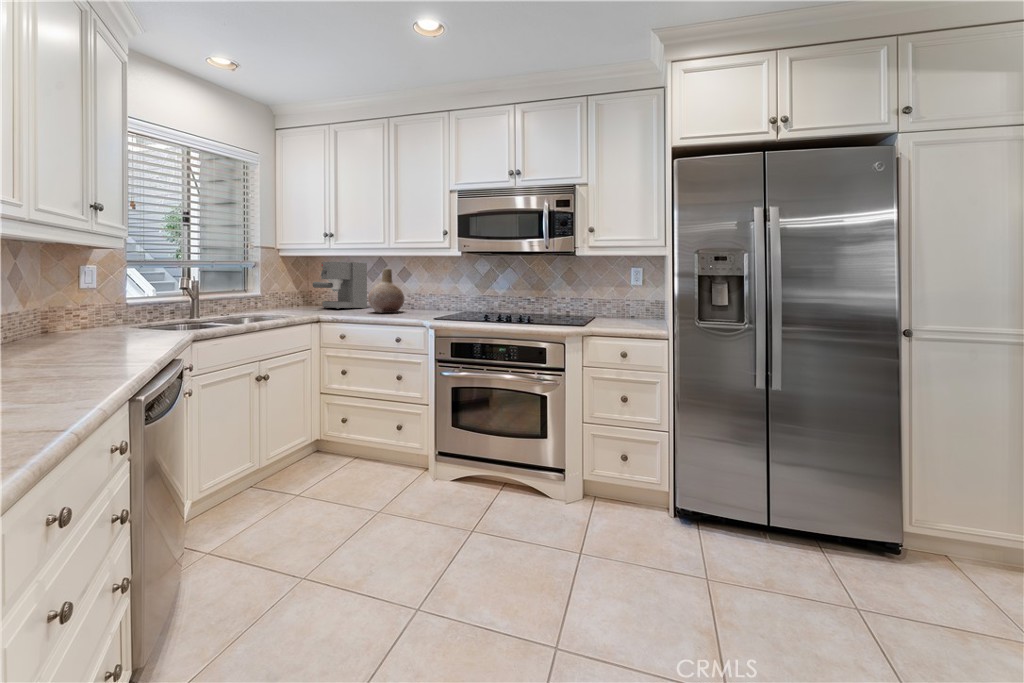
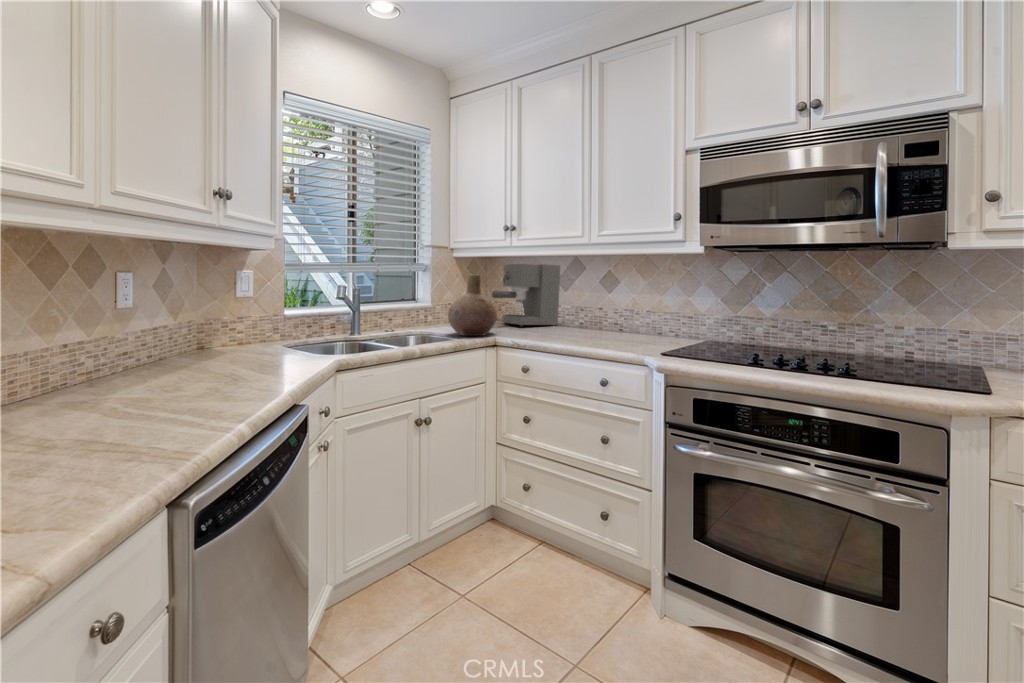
vase: present [368,269,404,313] -> present [448,275,497,336]

